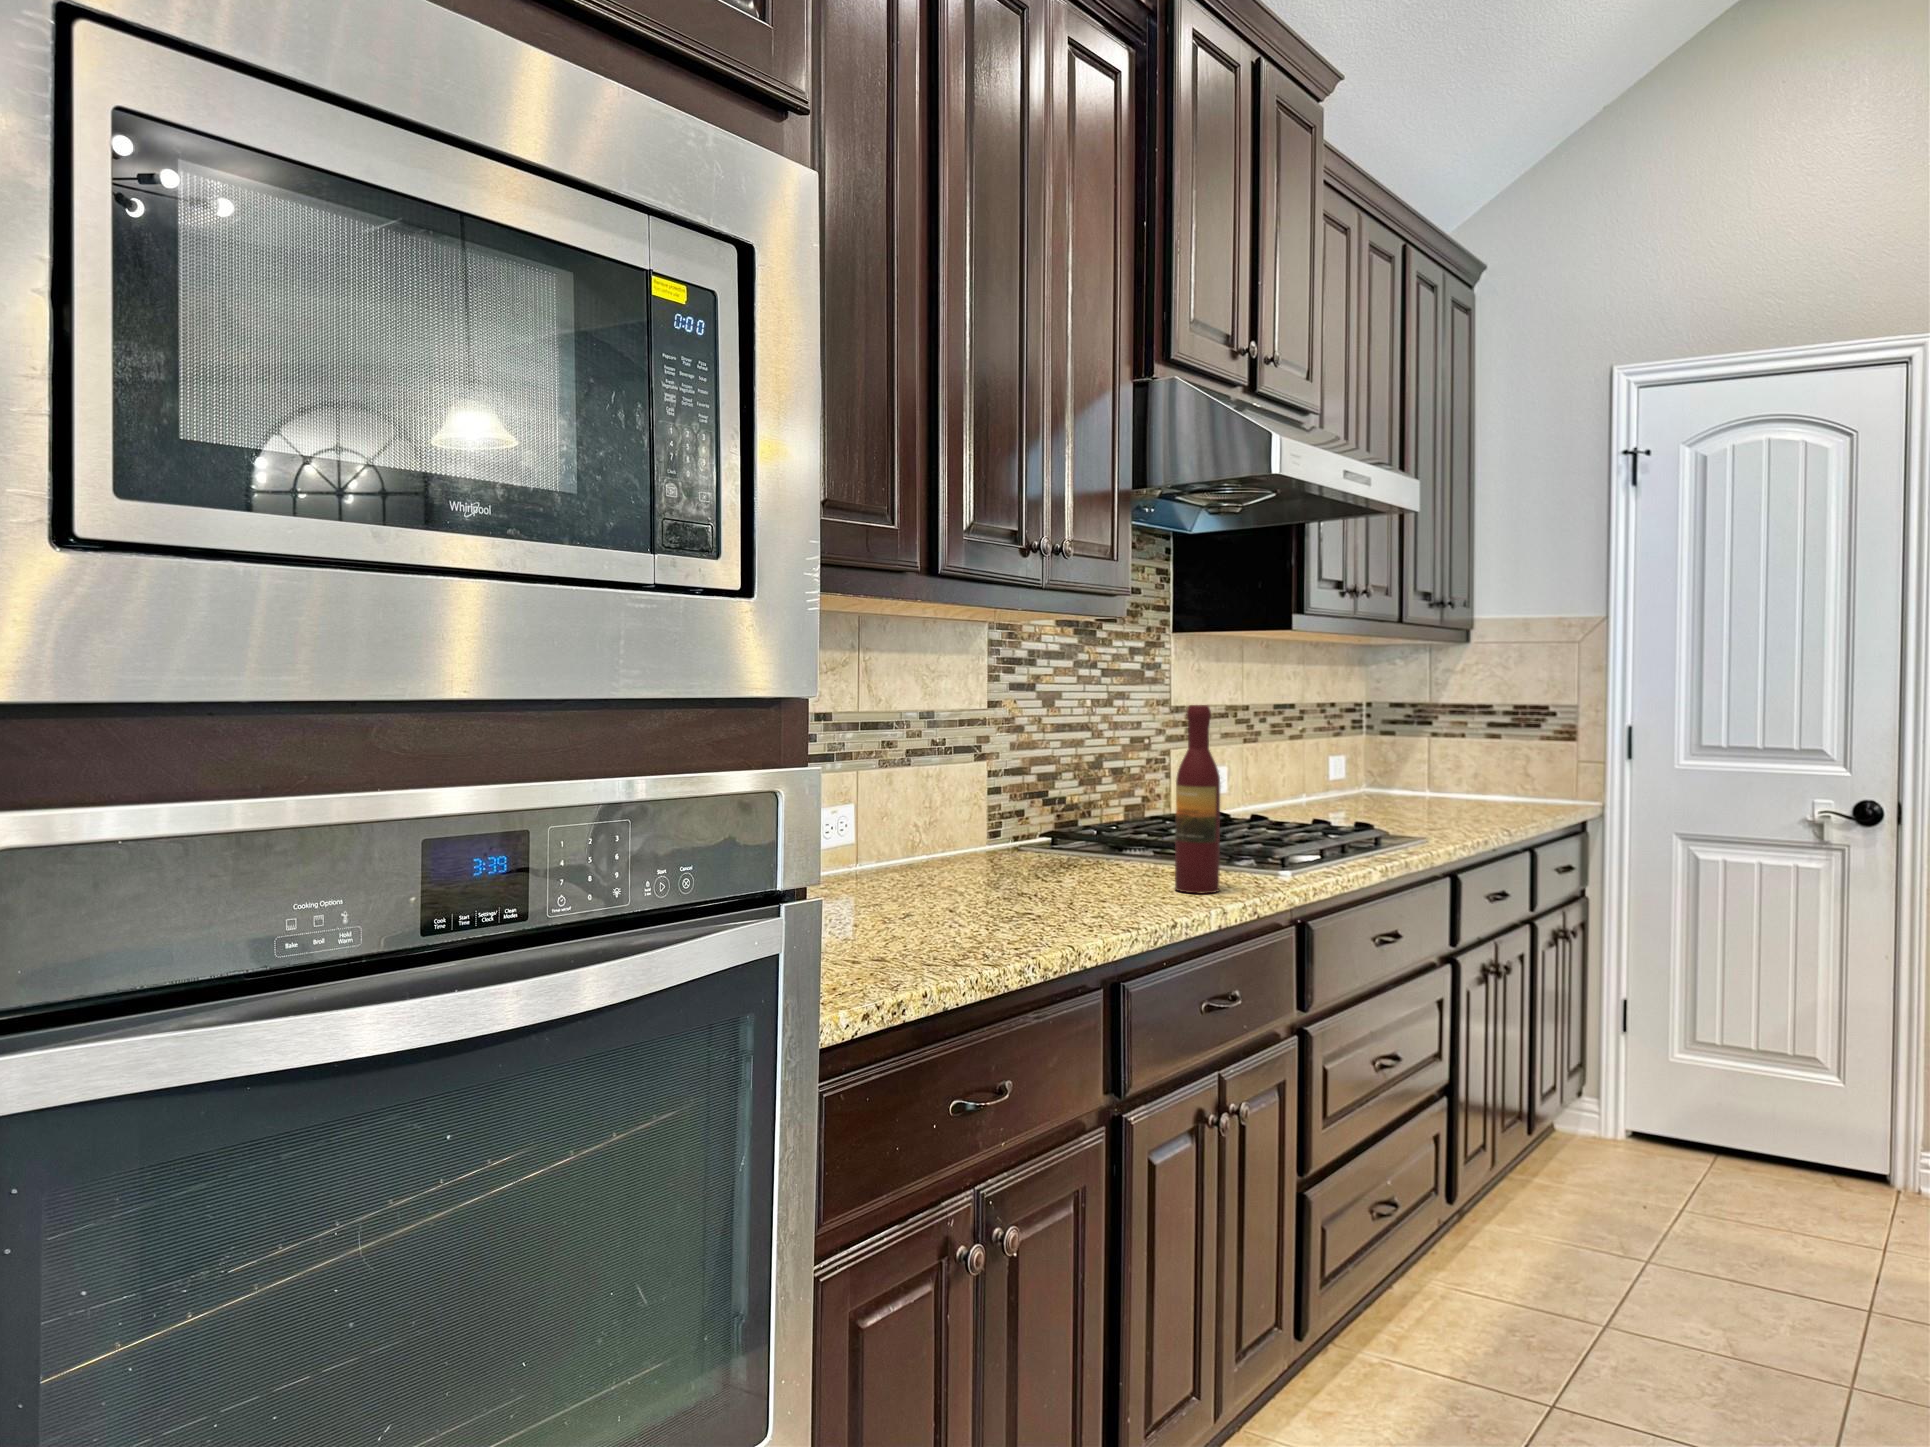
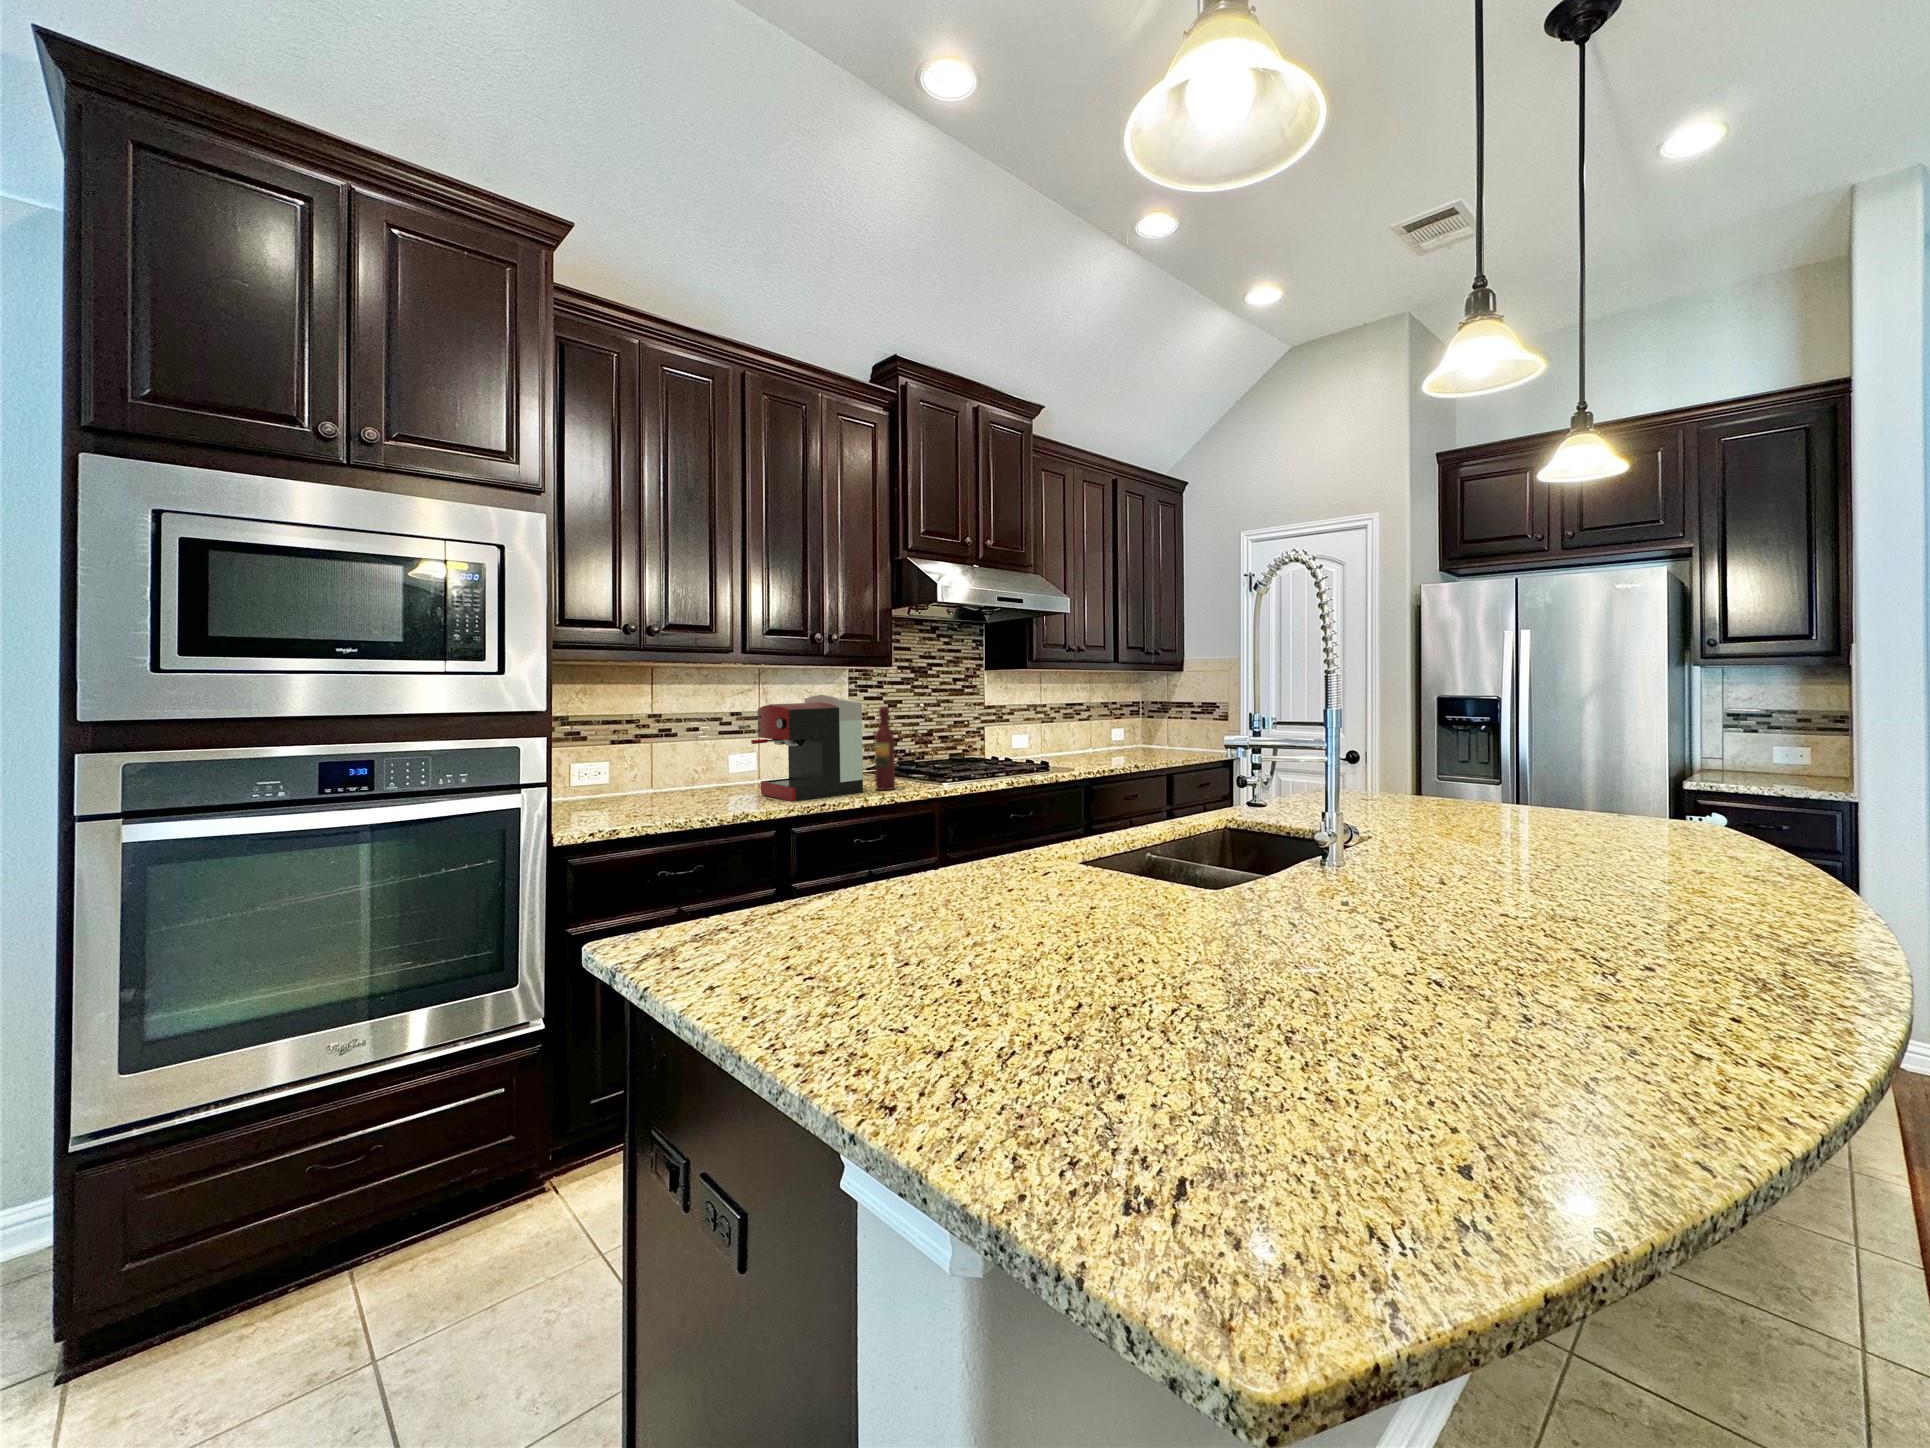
coffee maker: none [938,676,1170,924] -> present [751,695,863,802]

